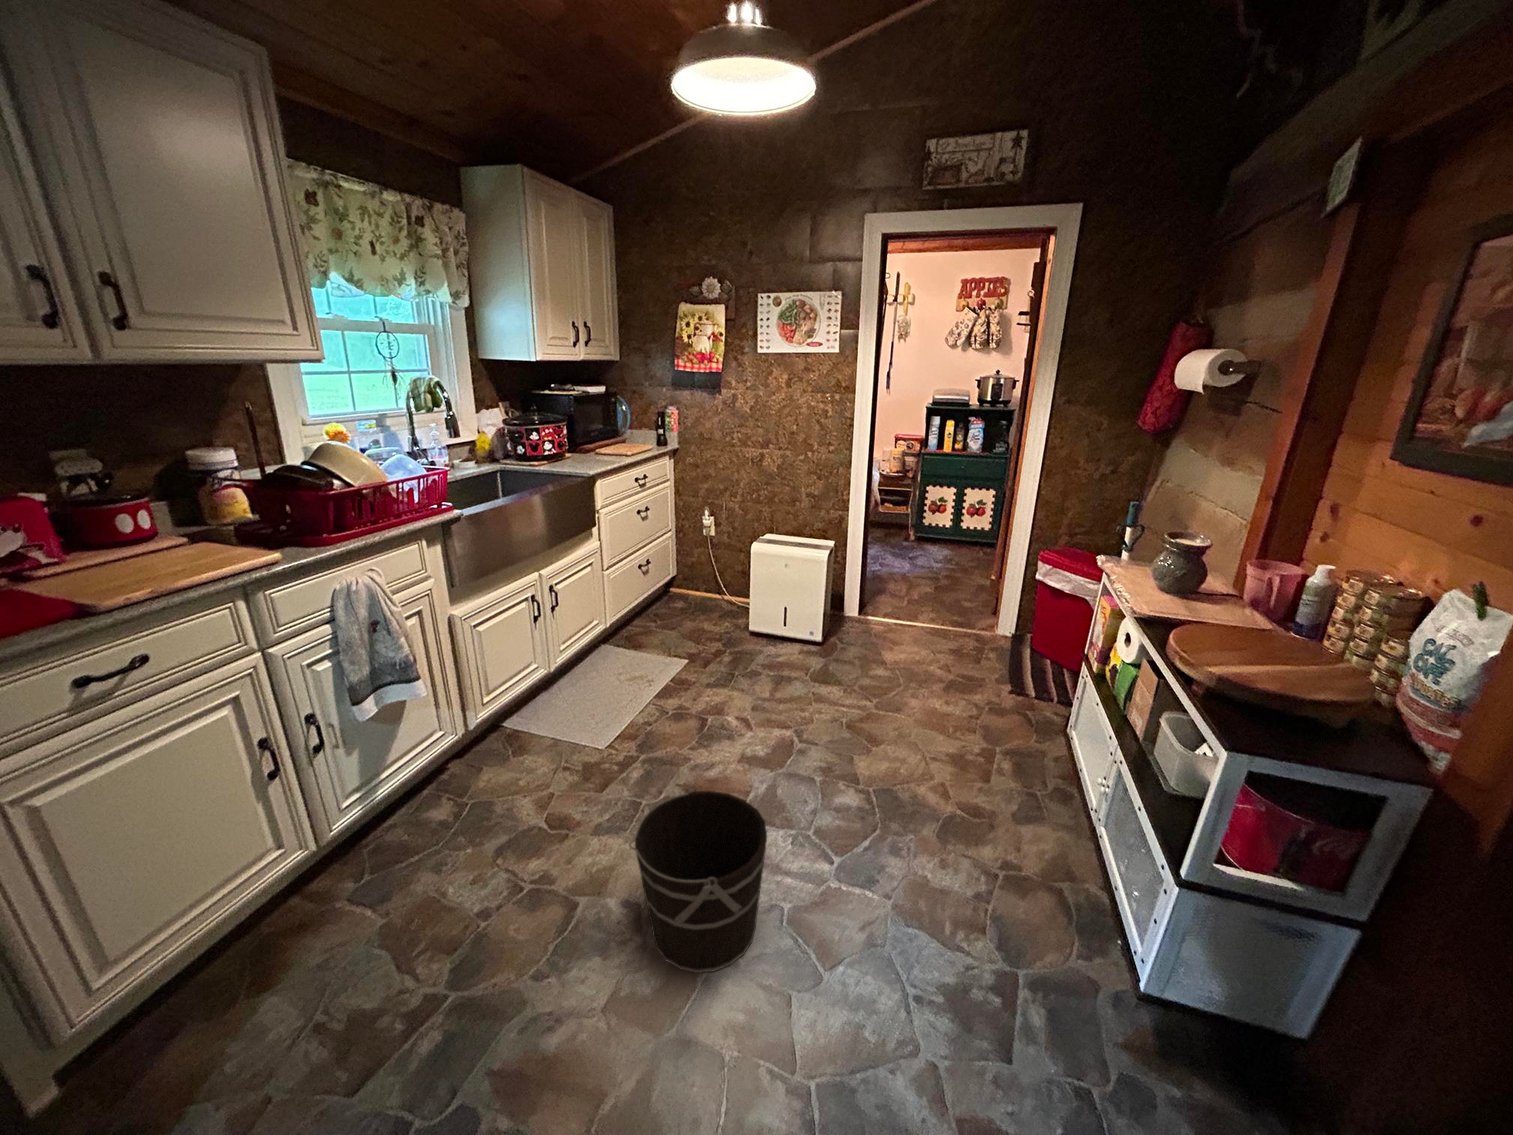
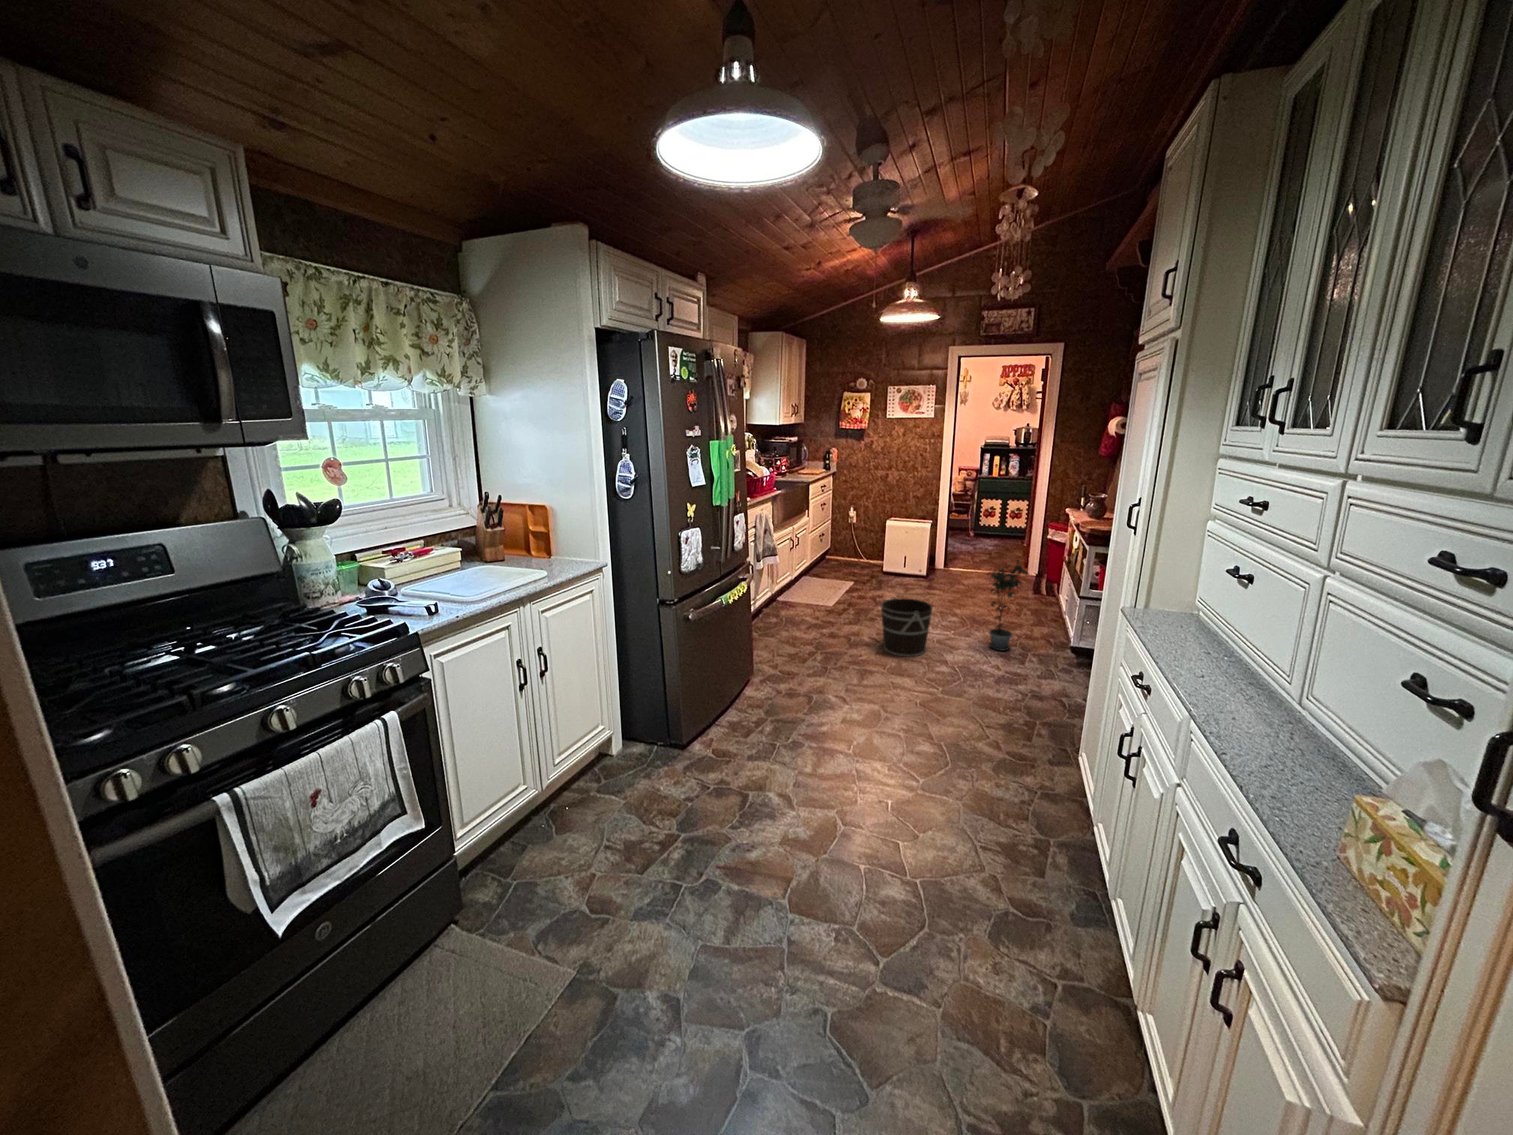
potted plant: none [906,719,1018,930] -> present [988,560,1029,651]

